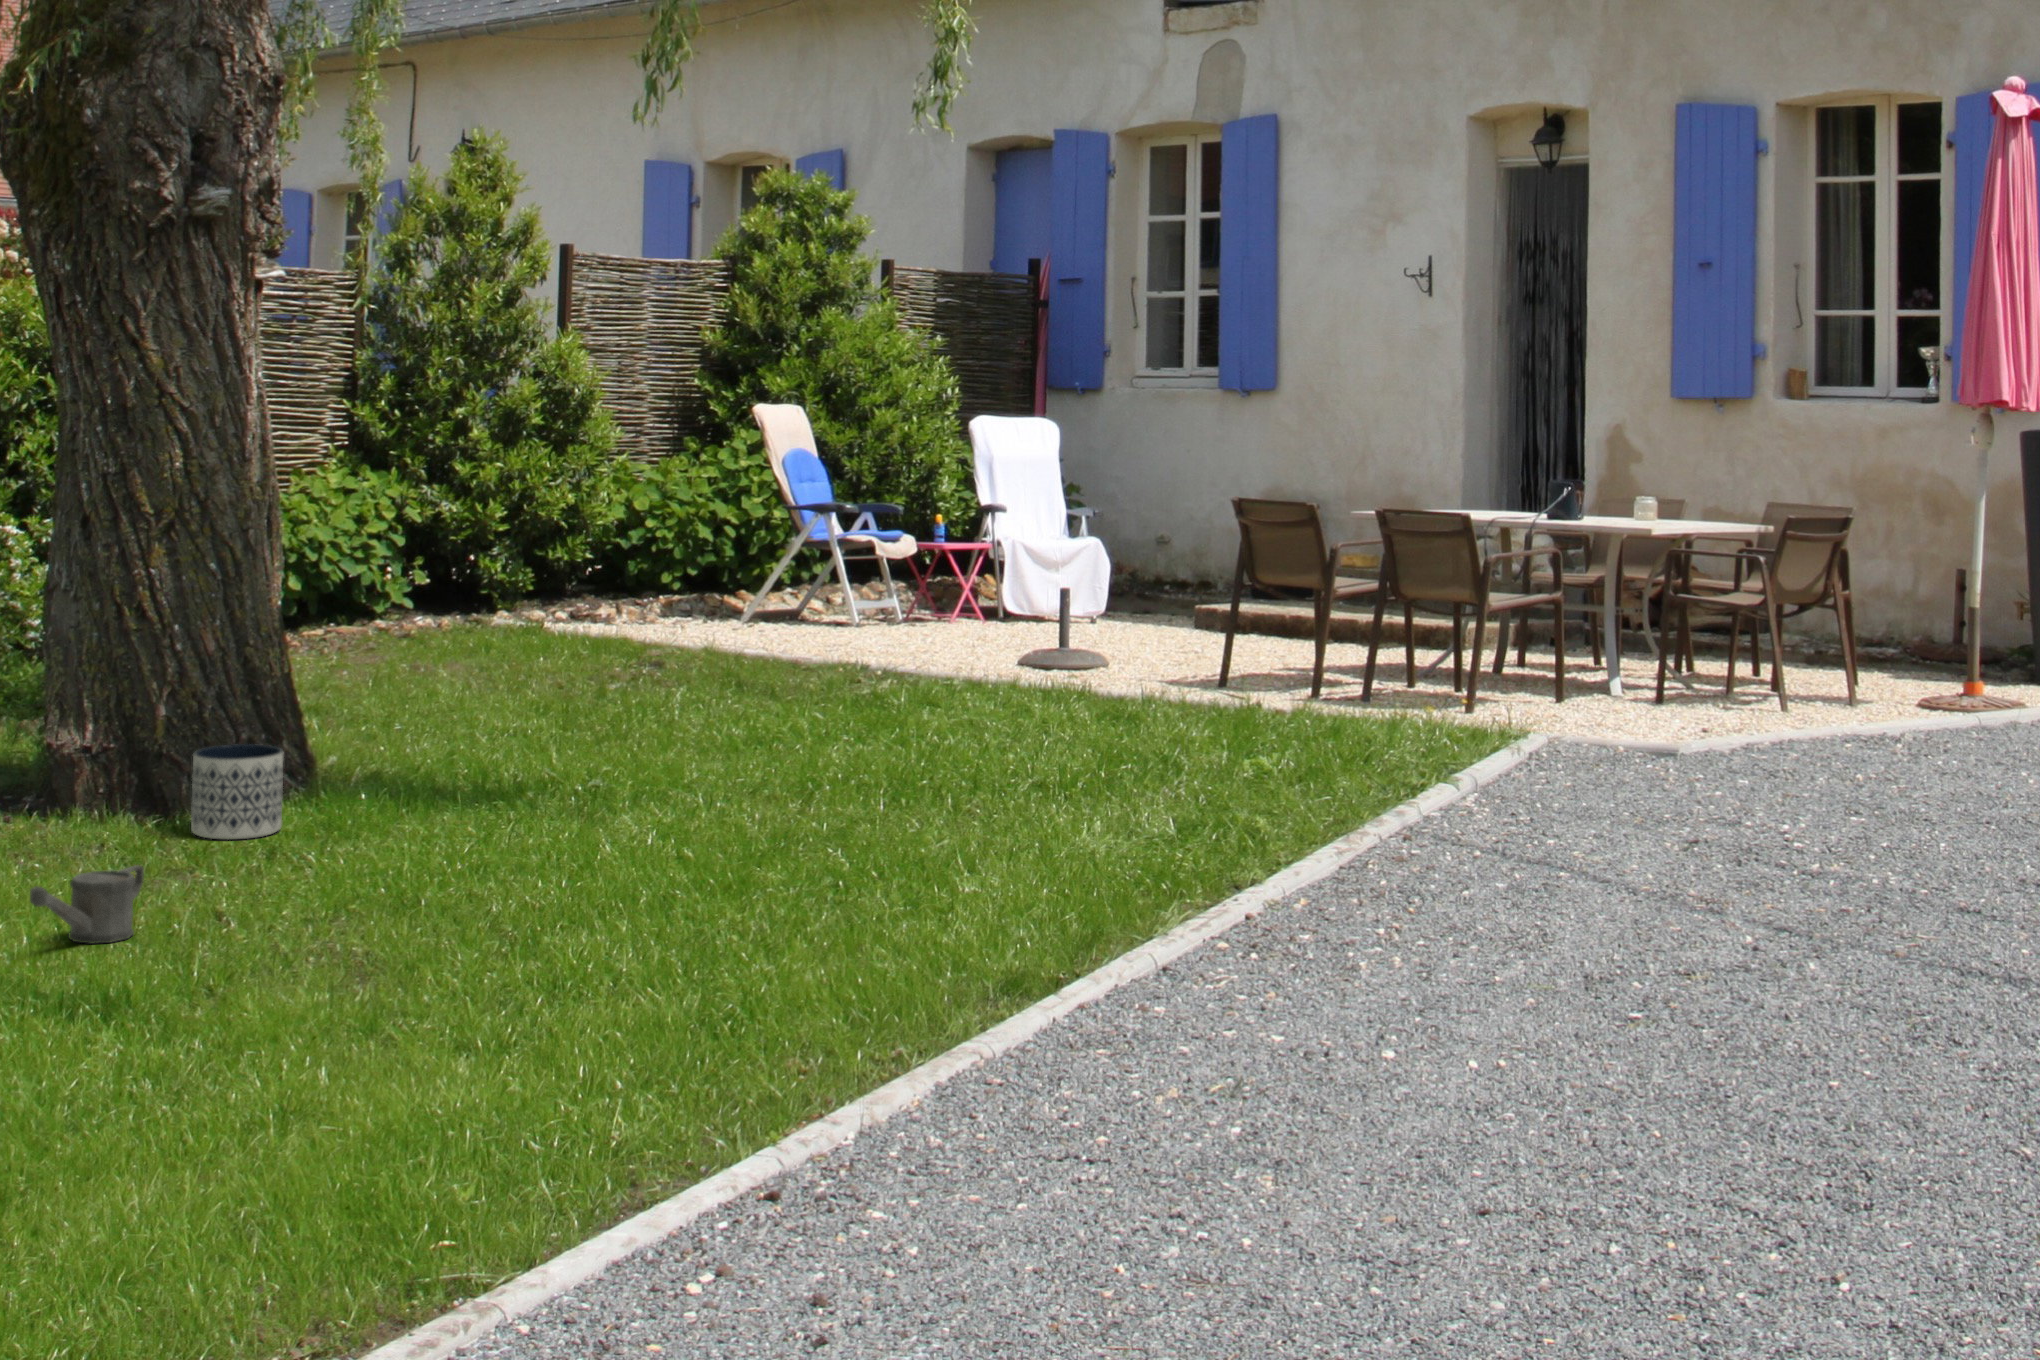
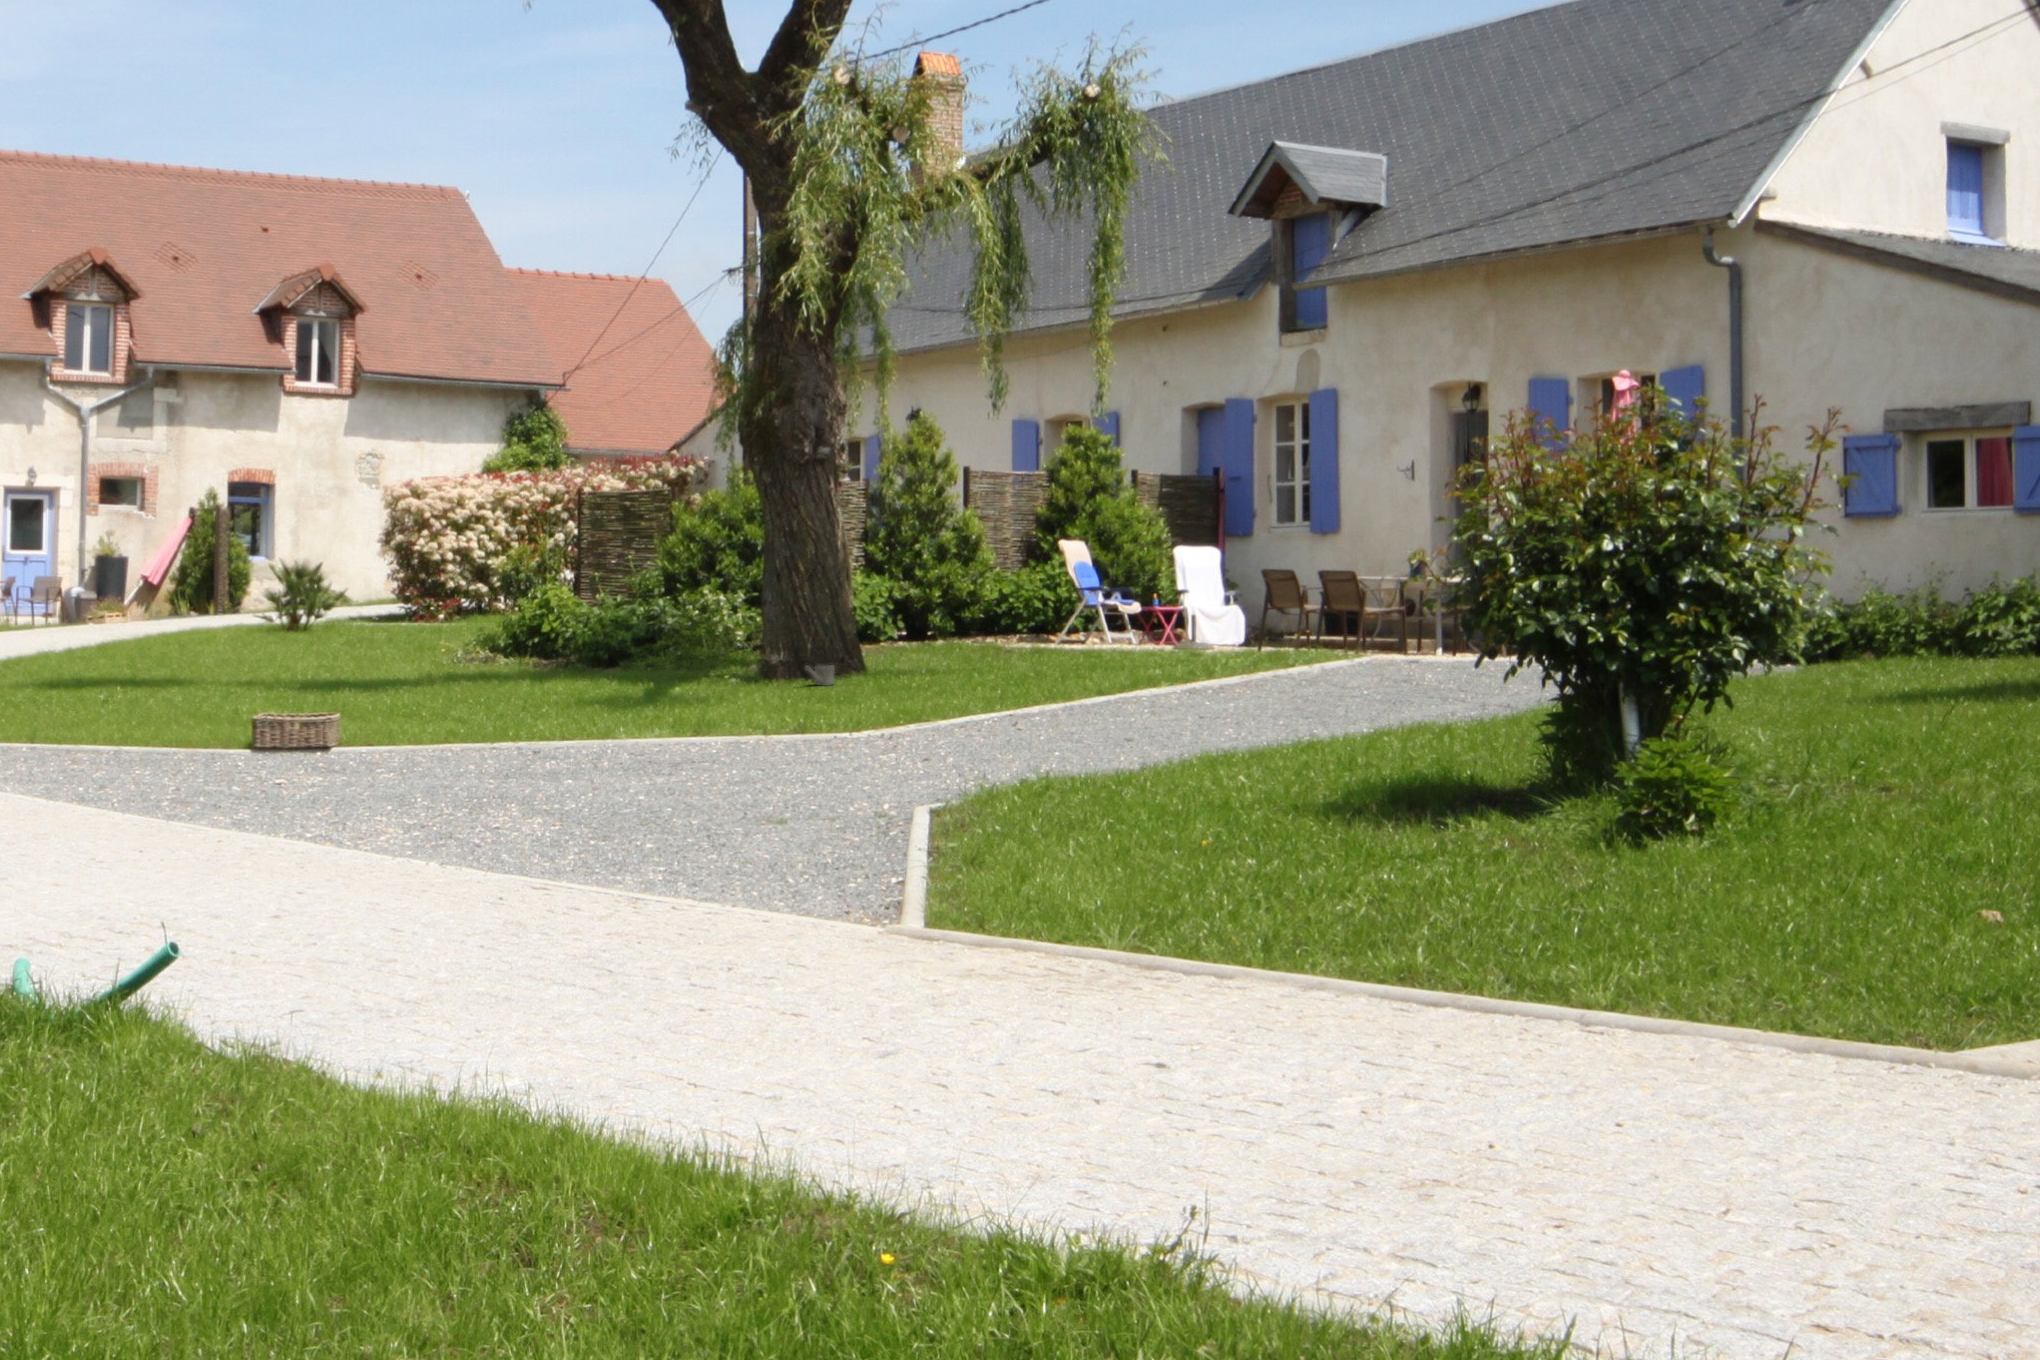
planter: present [191,744,284,840] -> none [839,644,870,674]

